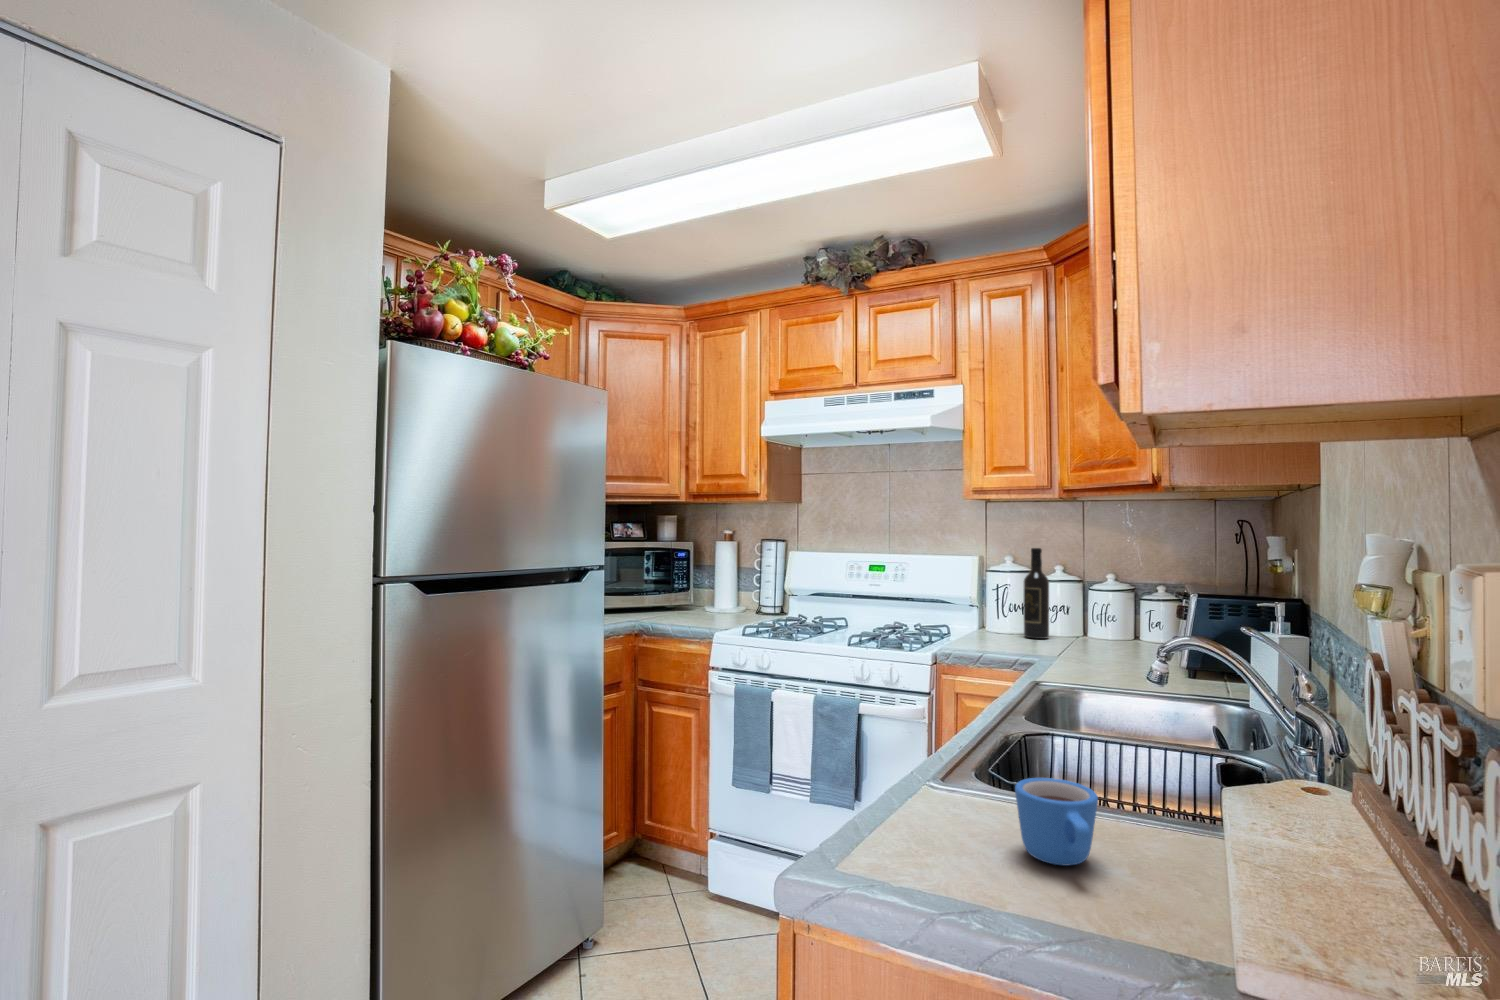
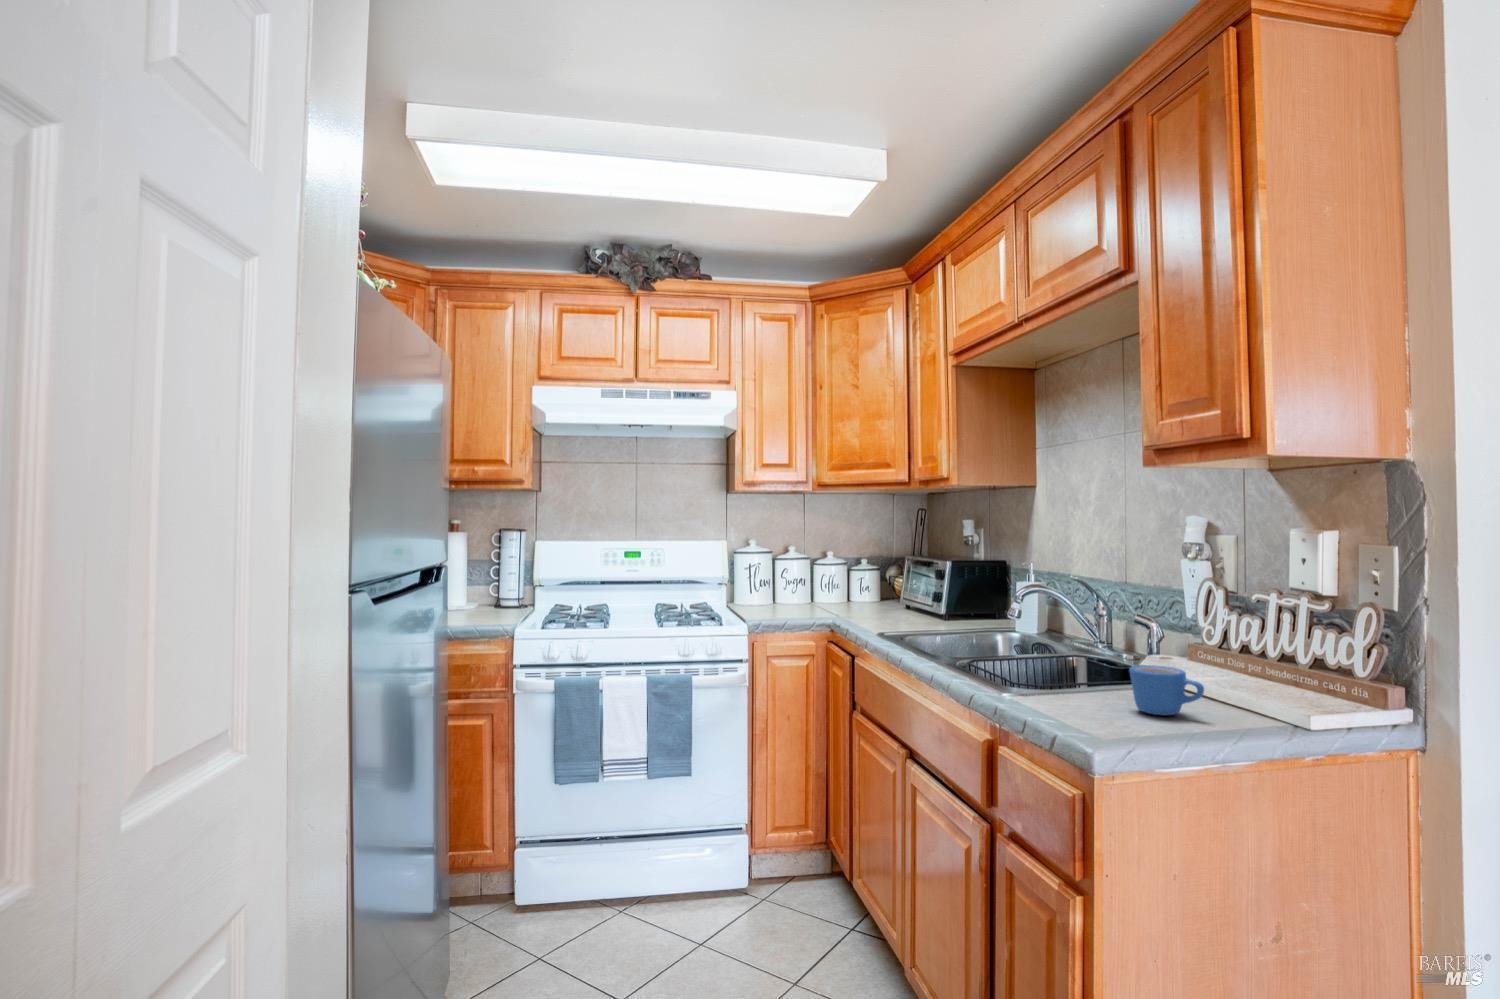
wine bottle: present [1024,548,1049,639] -> none [775,532,795,607]

